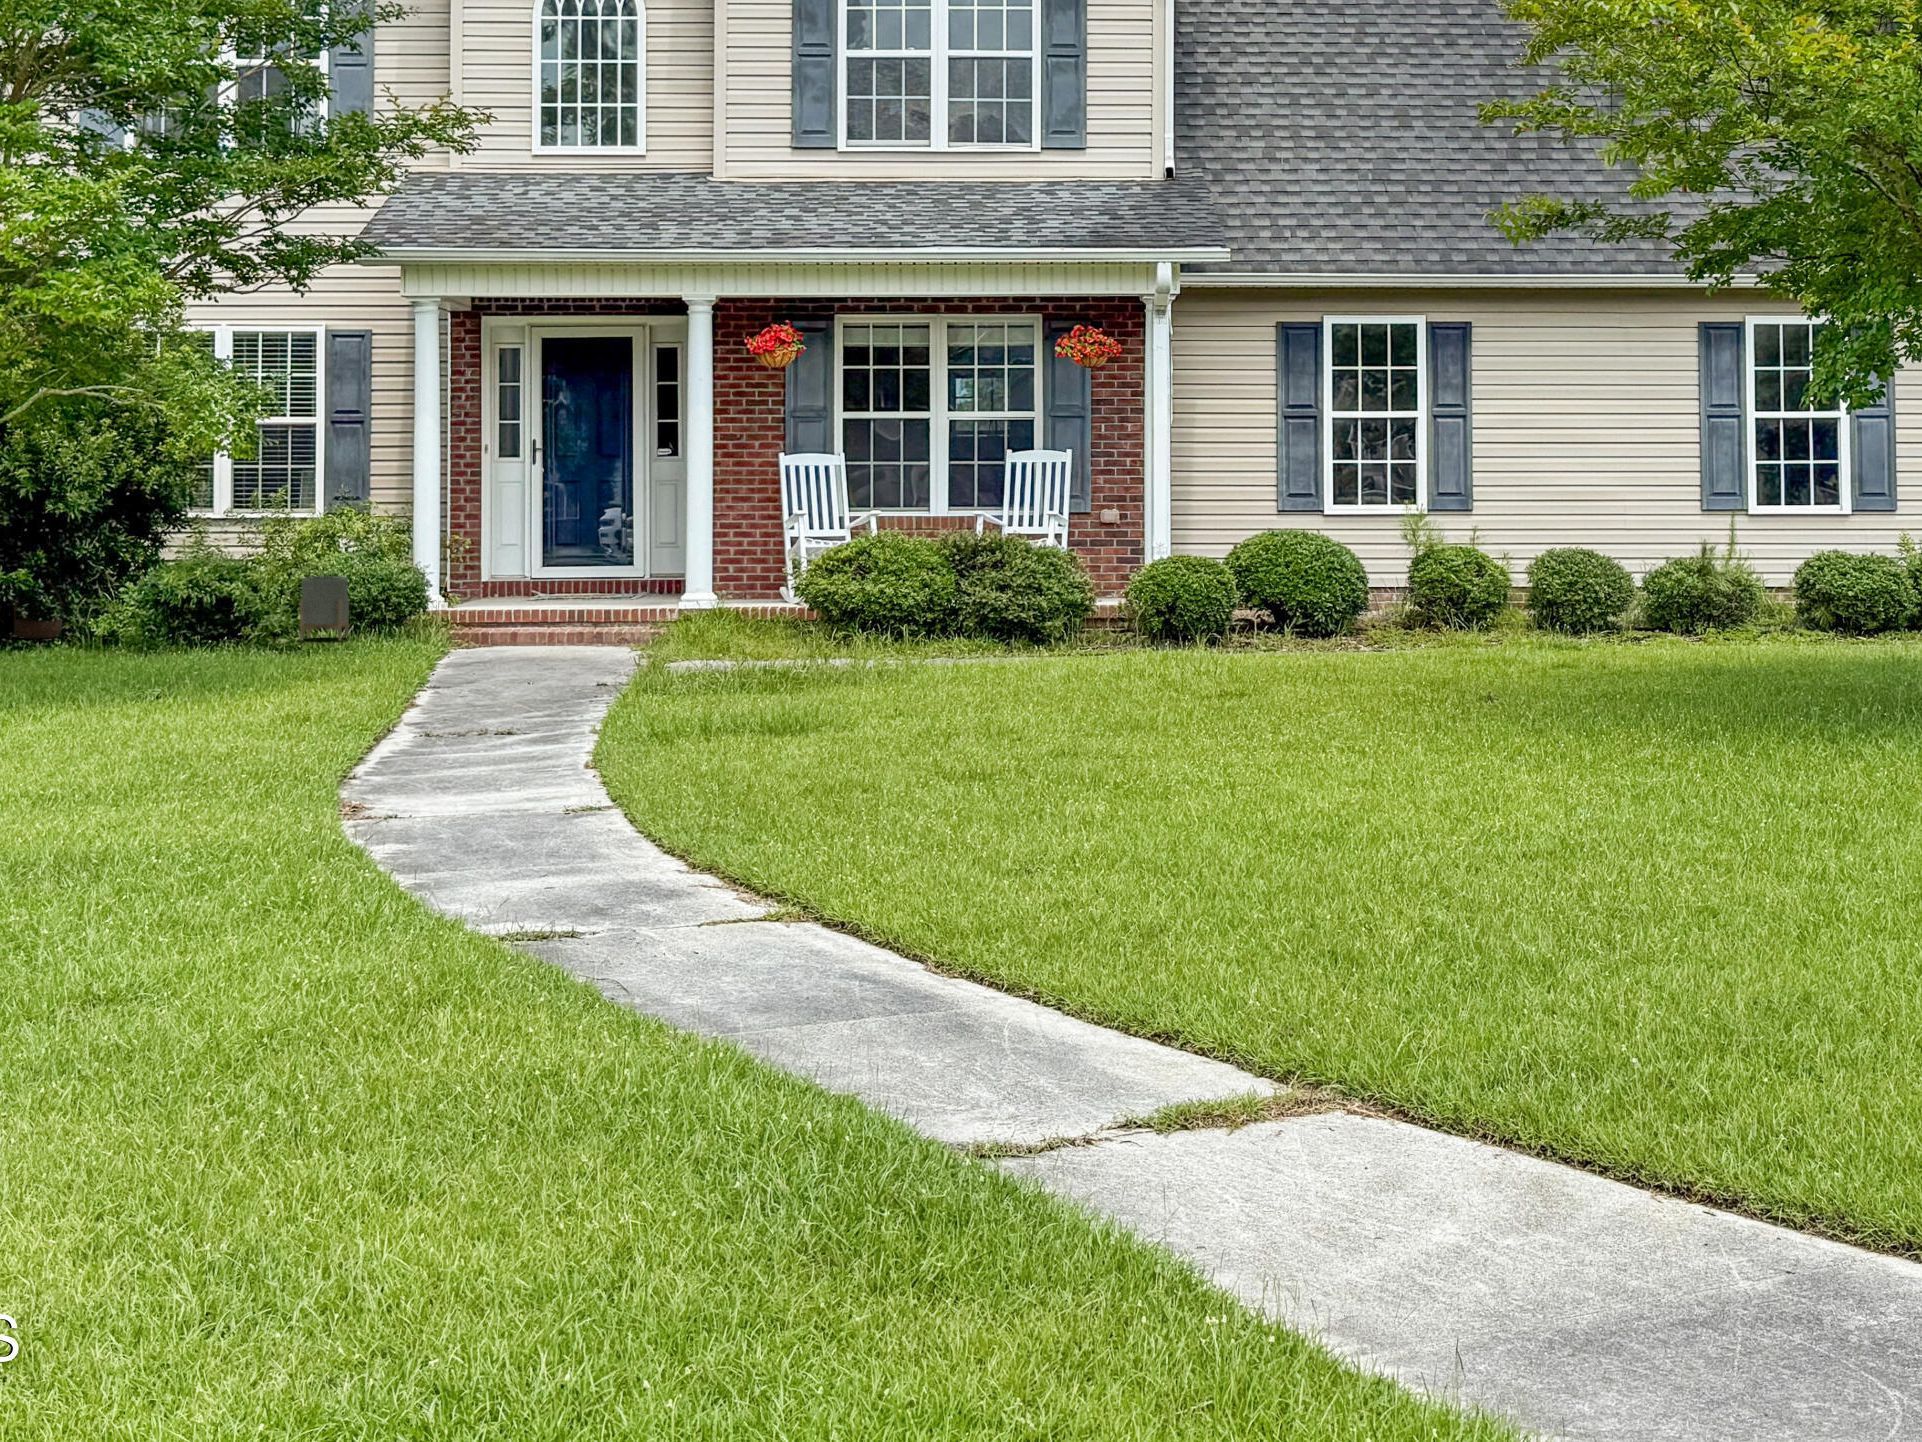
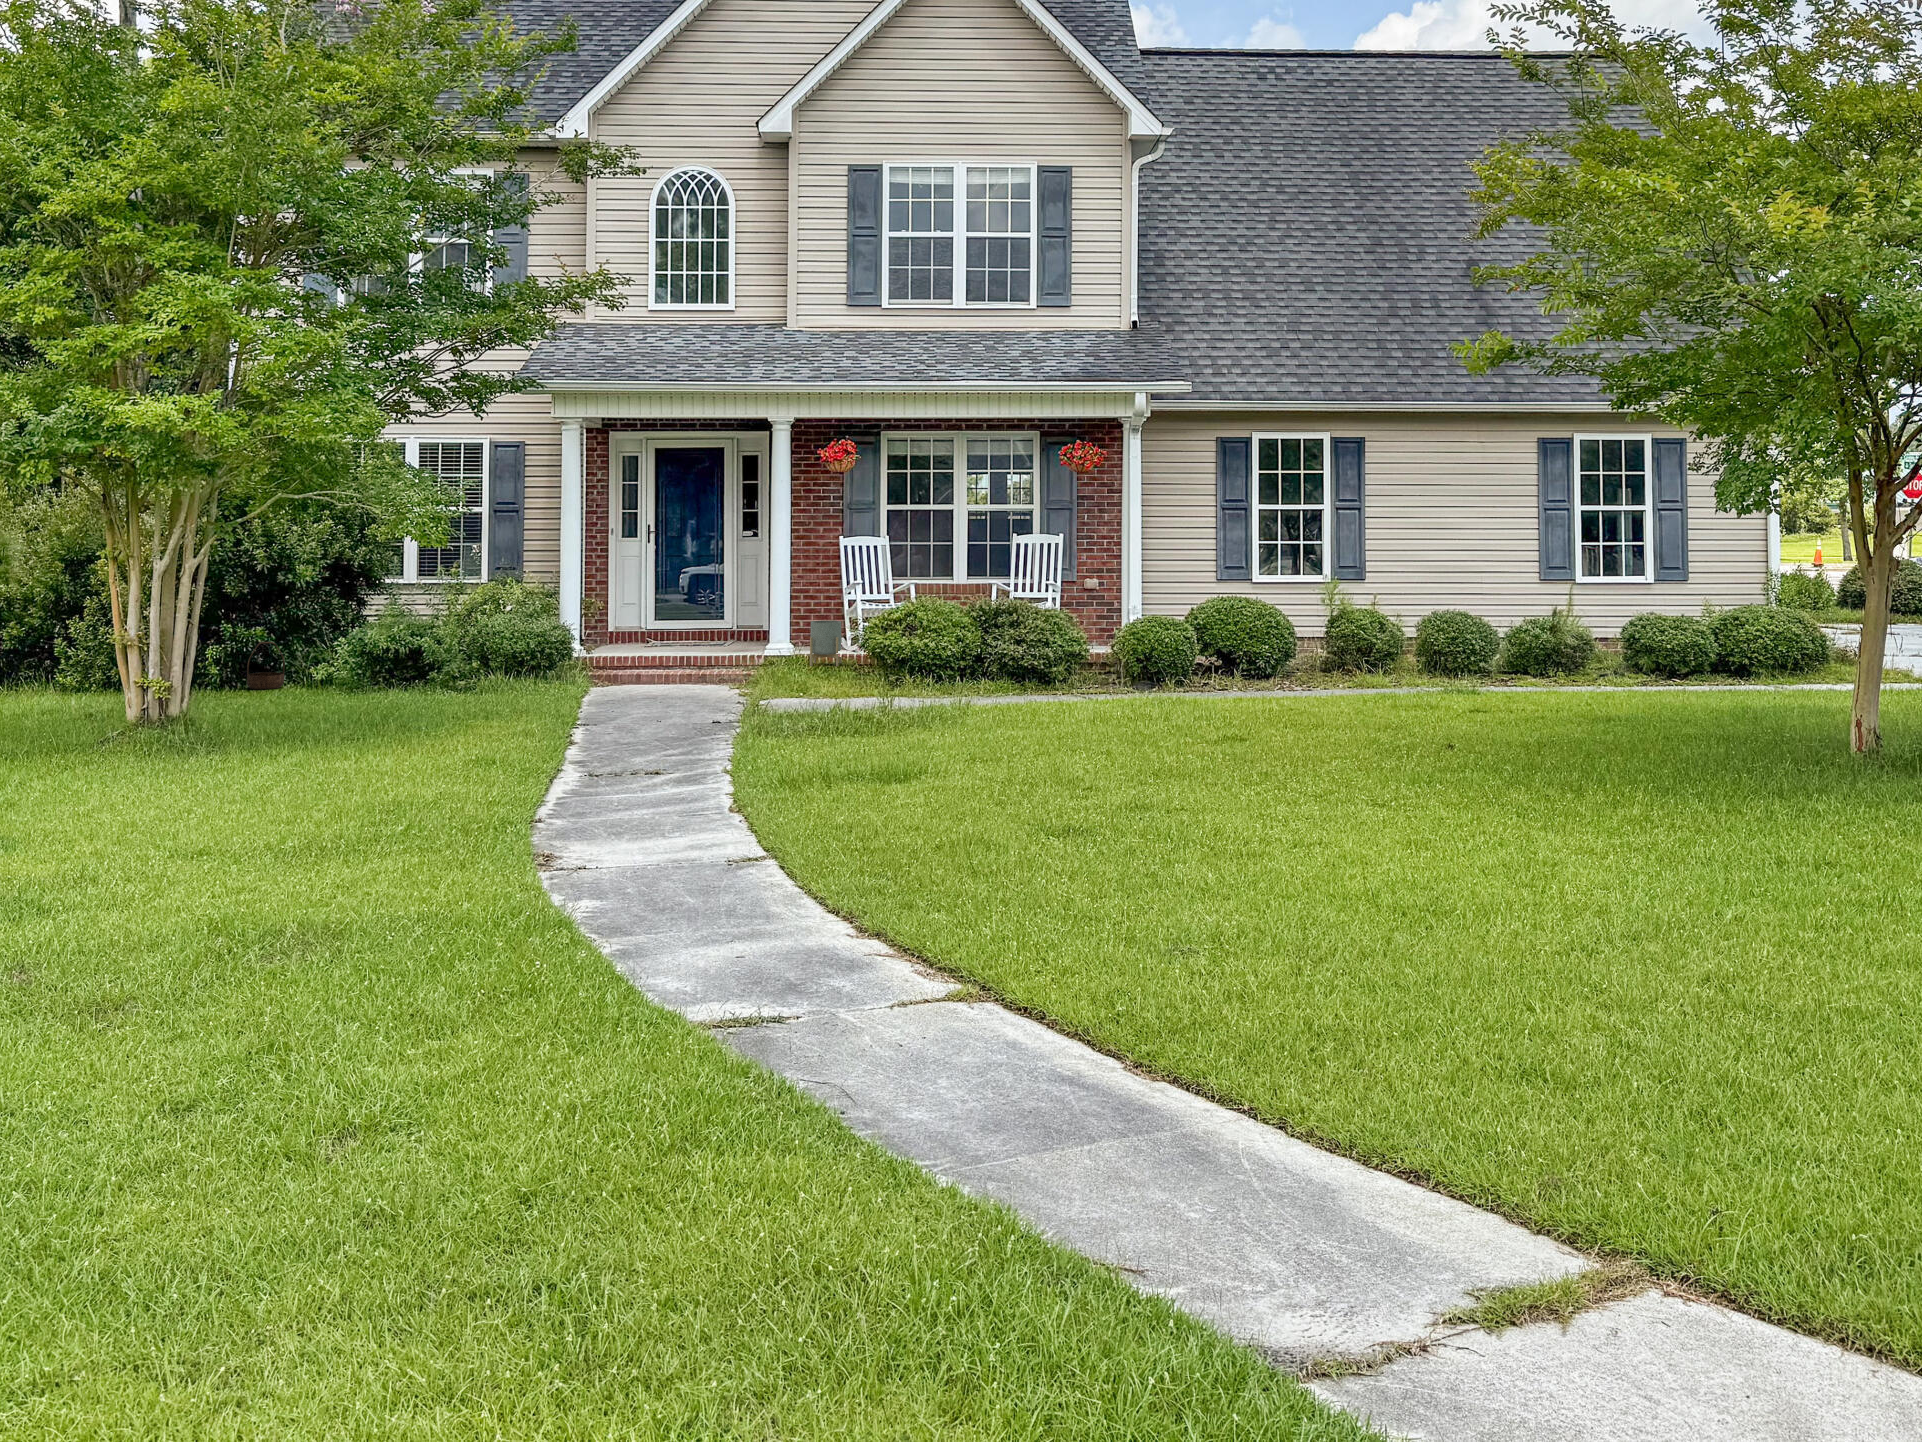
planter: present [300,576,349,641] -> present [810,621,842,666]

